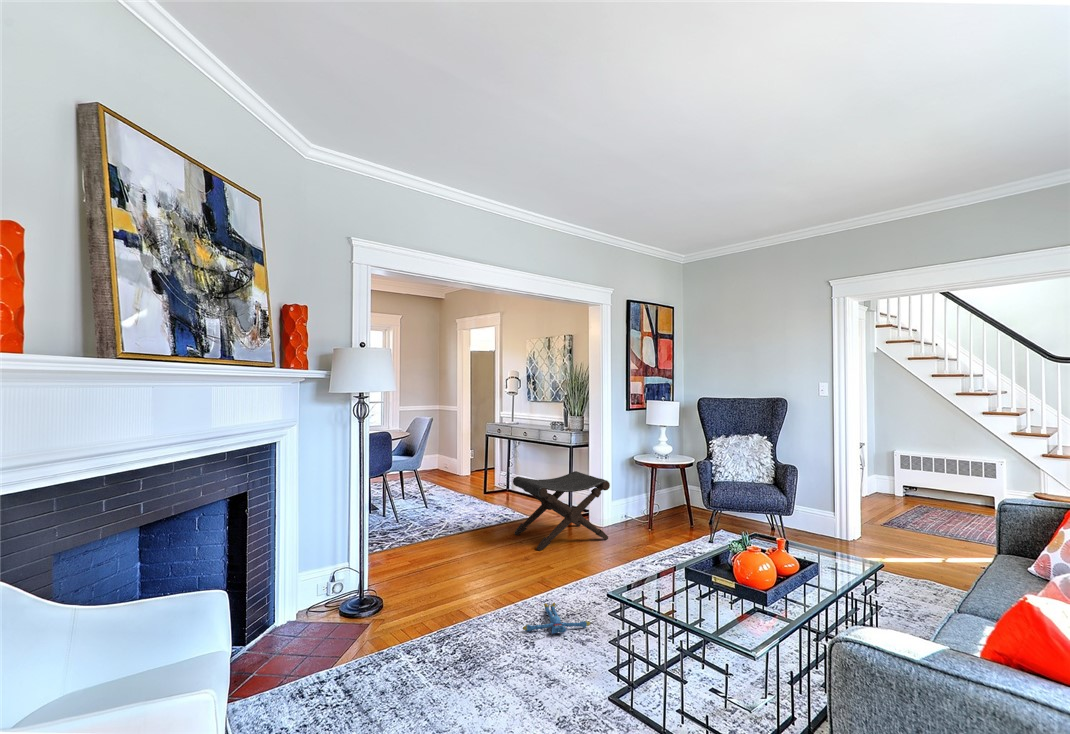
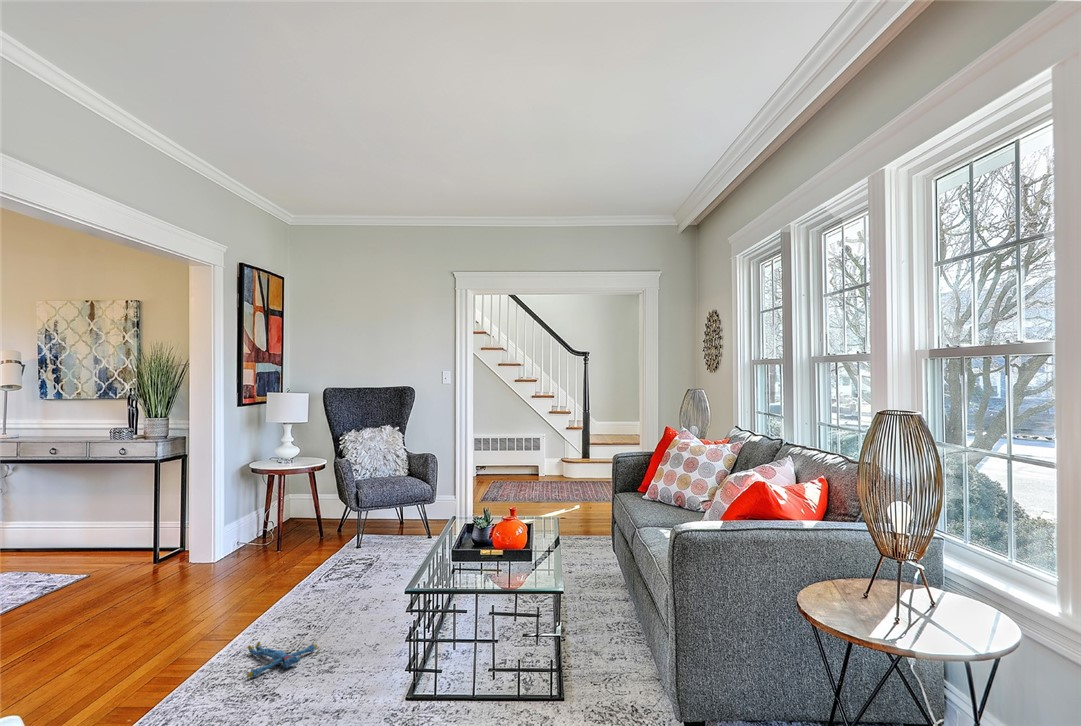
footstool: present [513,471,610,551] -> none [90,492,243,604]

